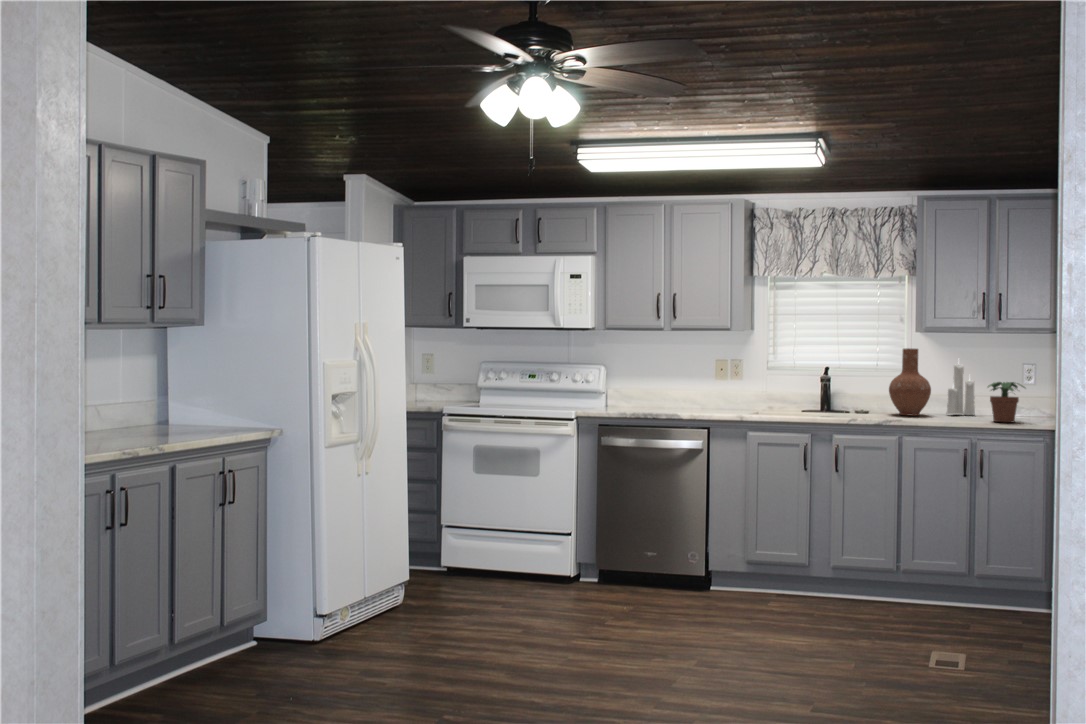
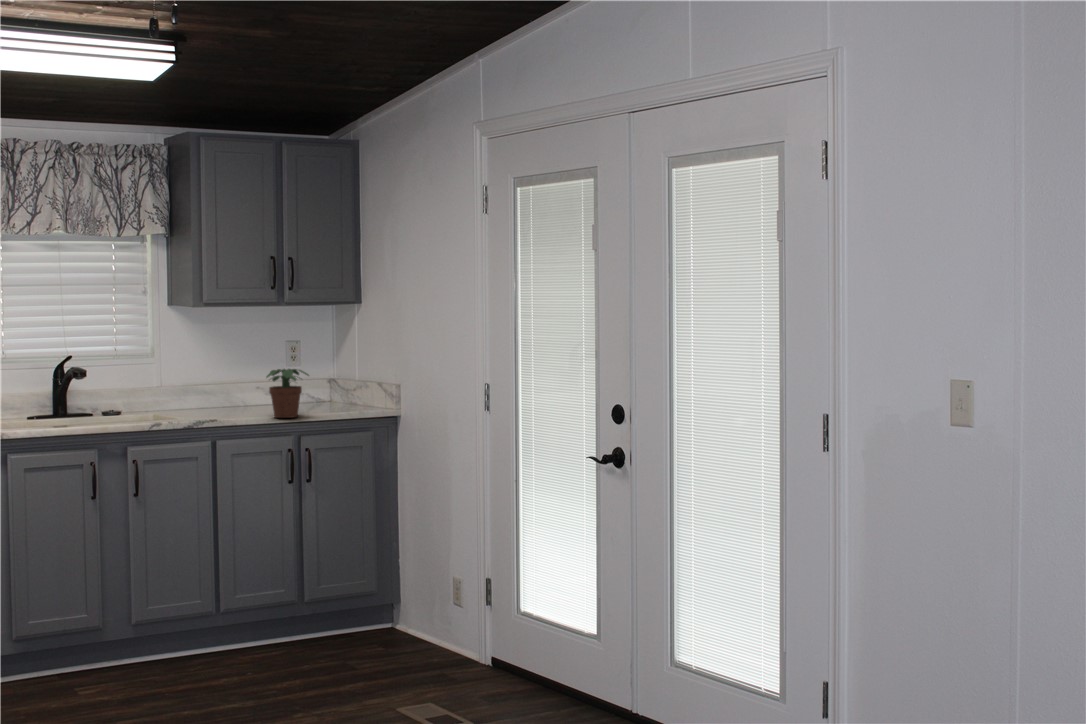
vase: present [889,348,931,416] -> none [145,330,198,415]
candle: present [946,365,975,415] -> none [216,334,250,409]

